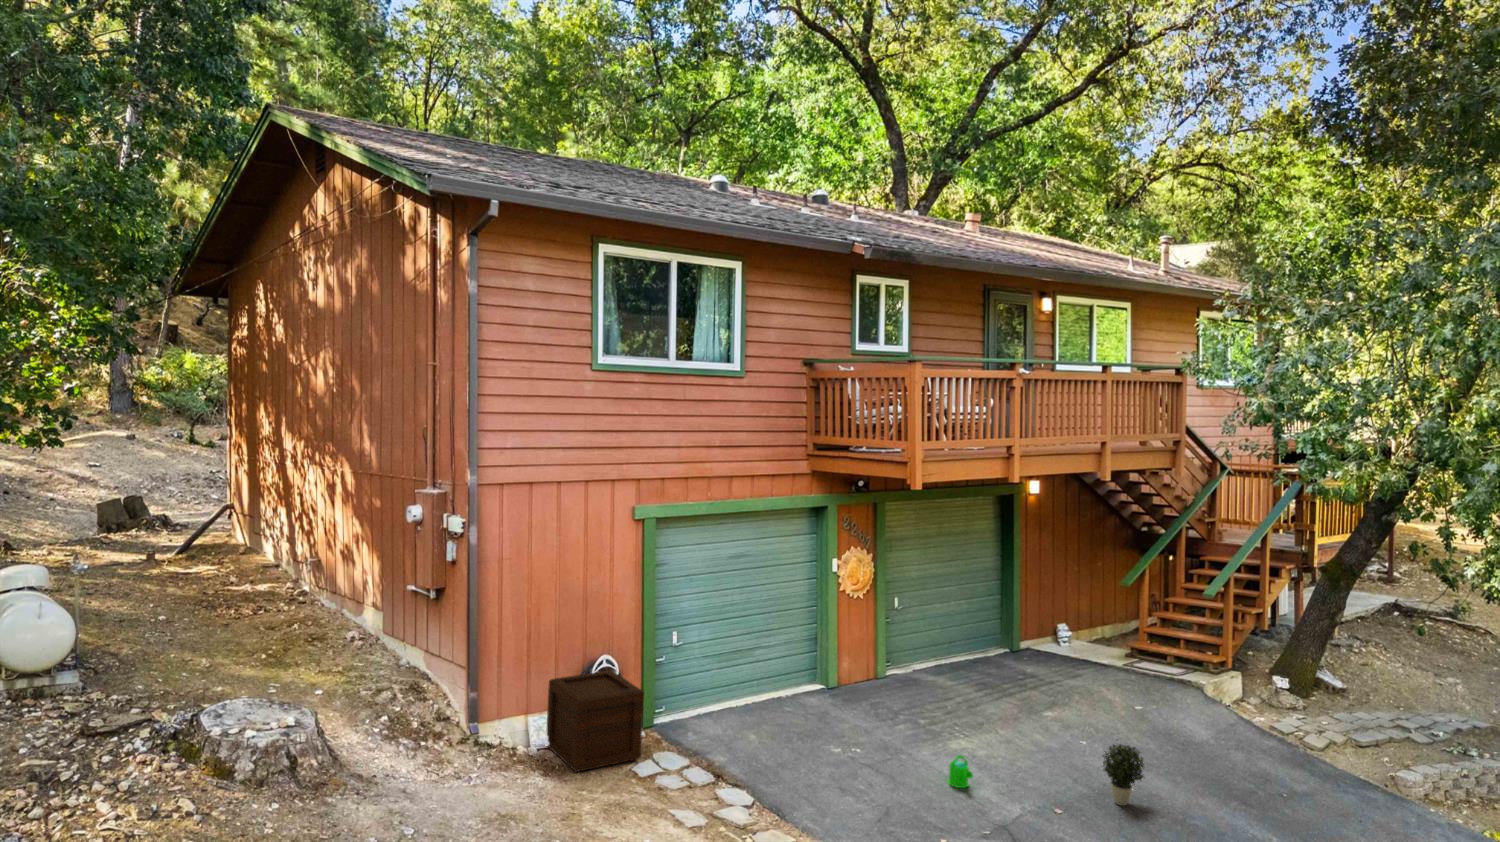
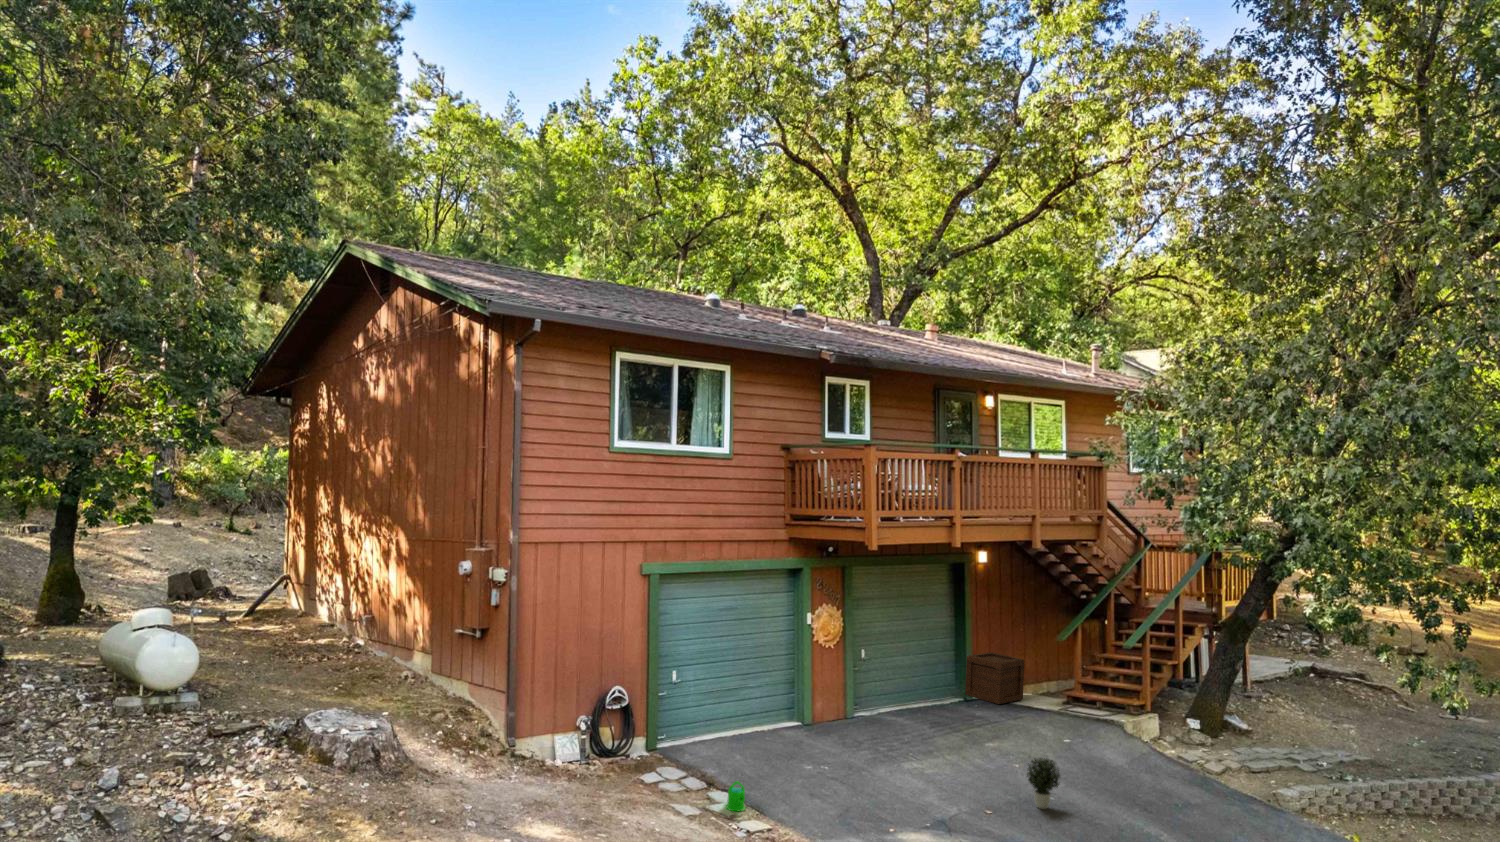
wooden crate: present [546,670,644,772] -> present [965,652,1025,704]
watering can: present [947,755,973,788] -> present [726,781,745,811]

